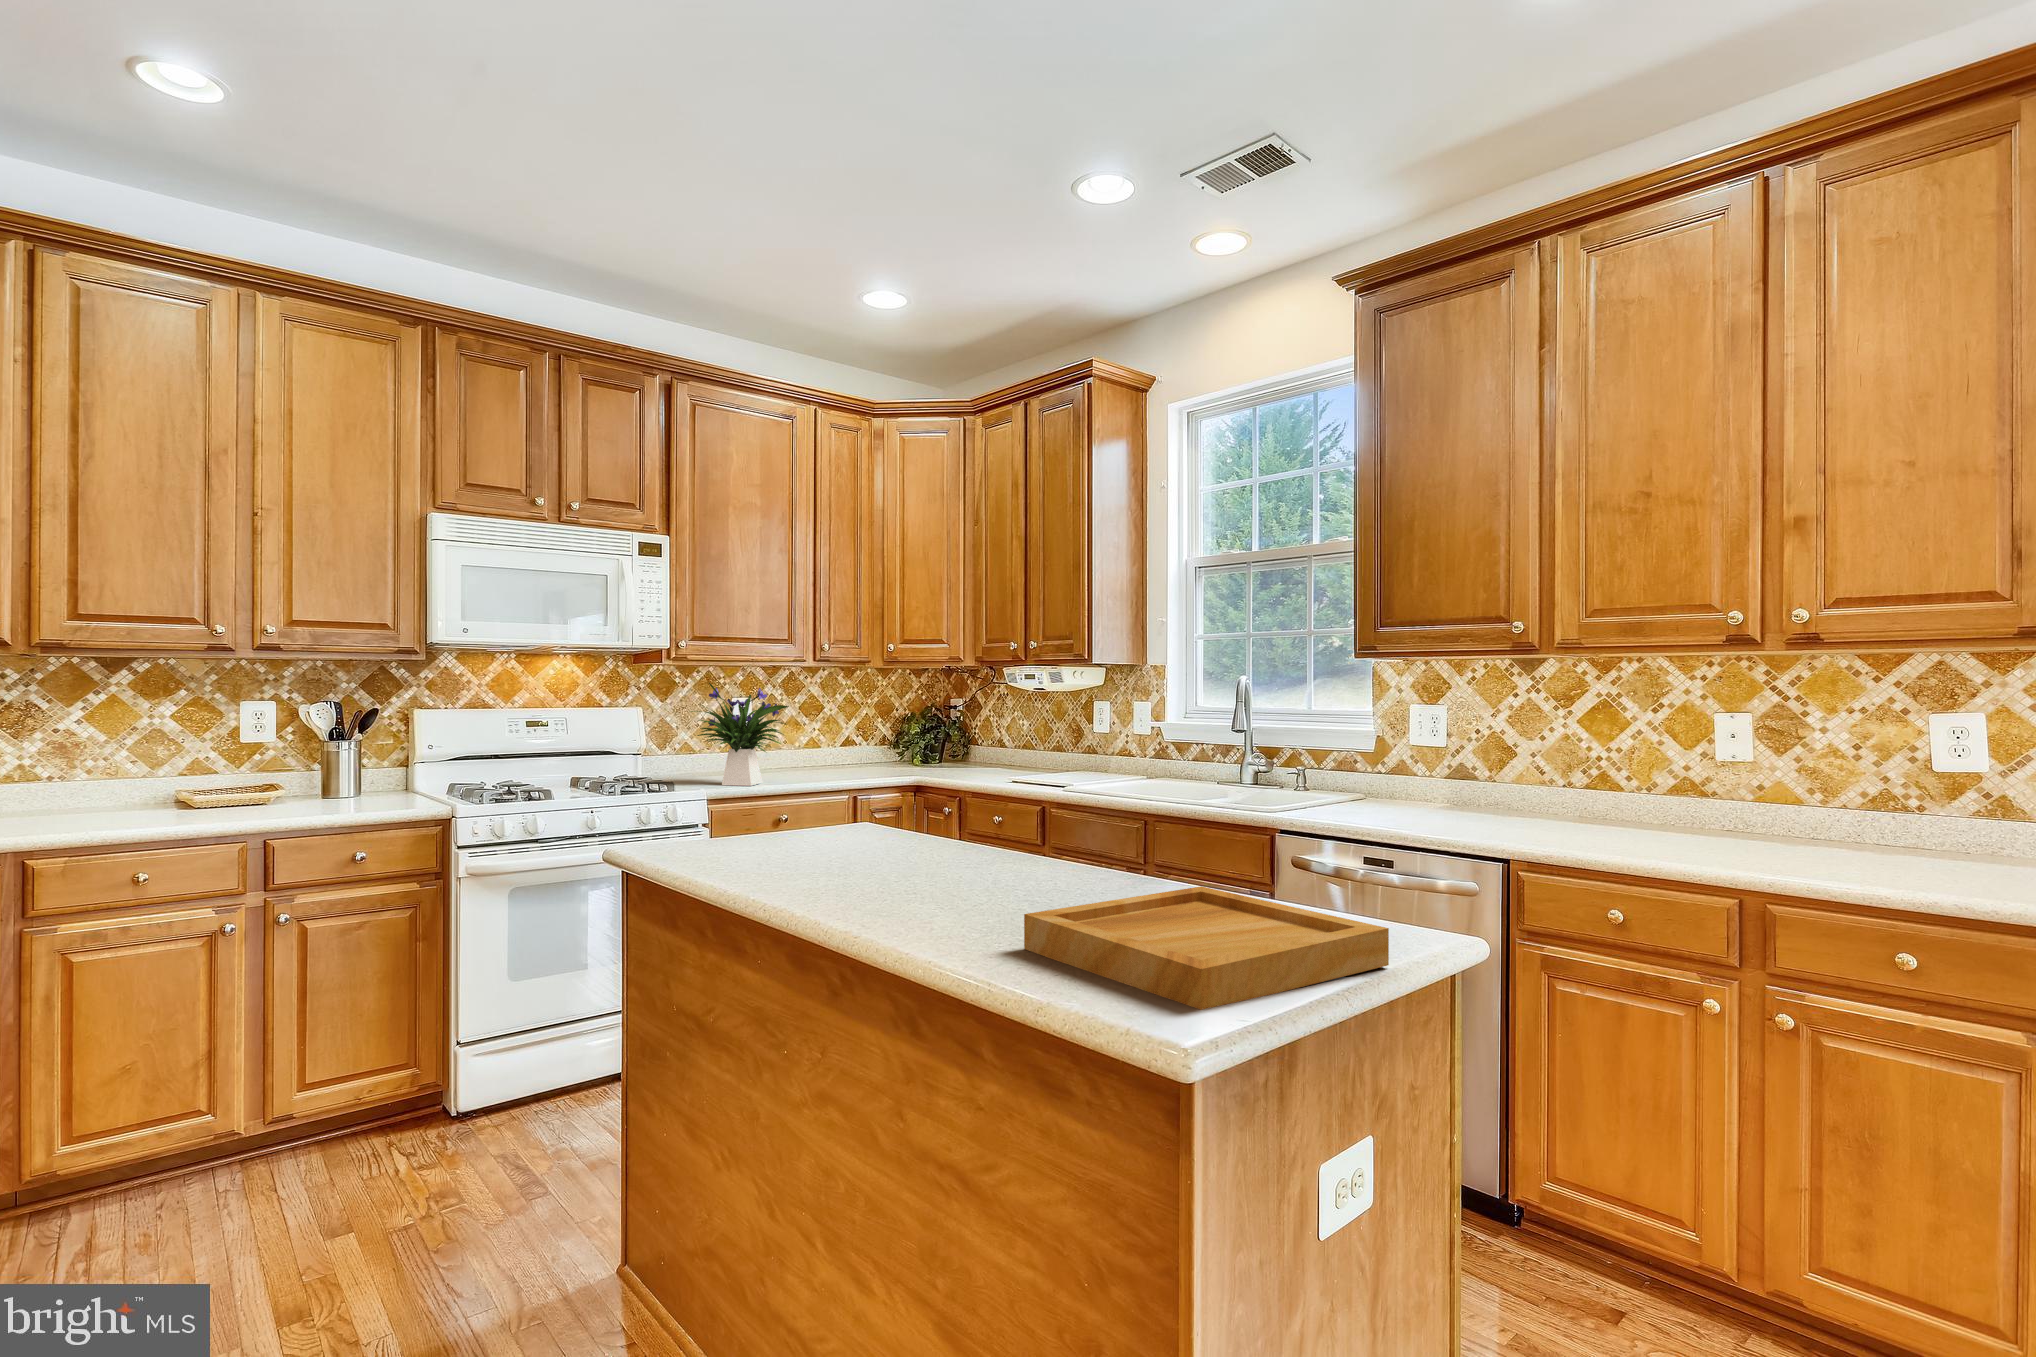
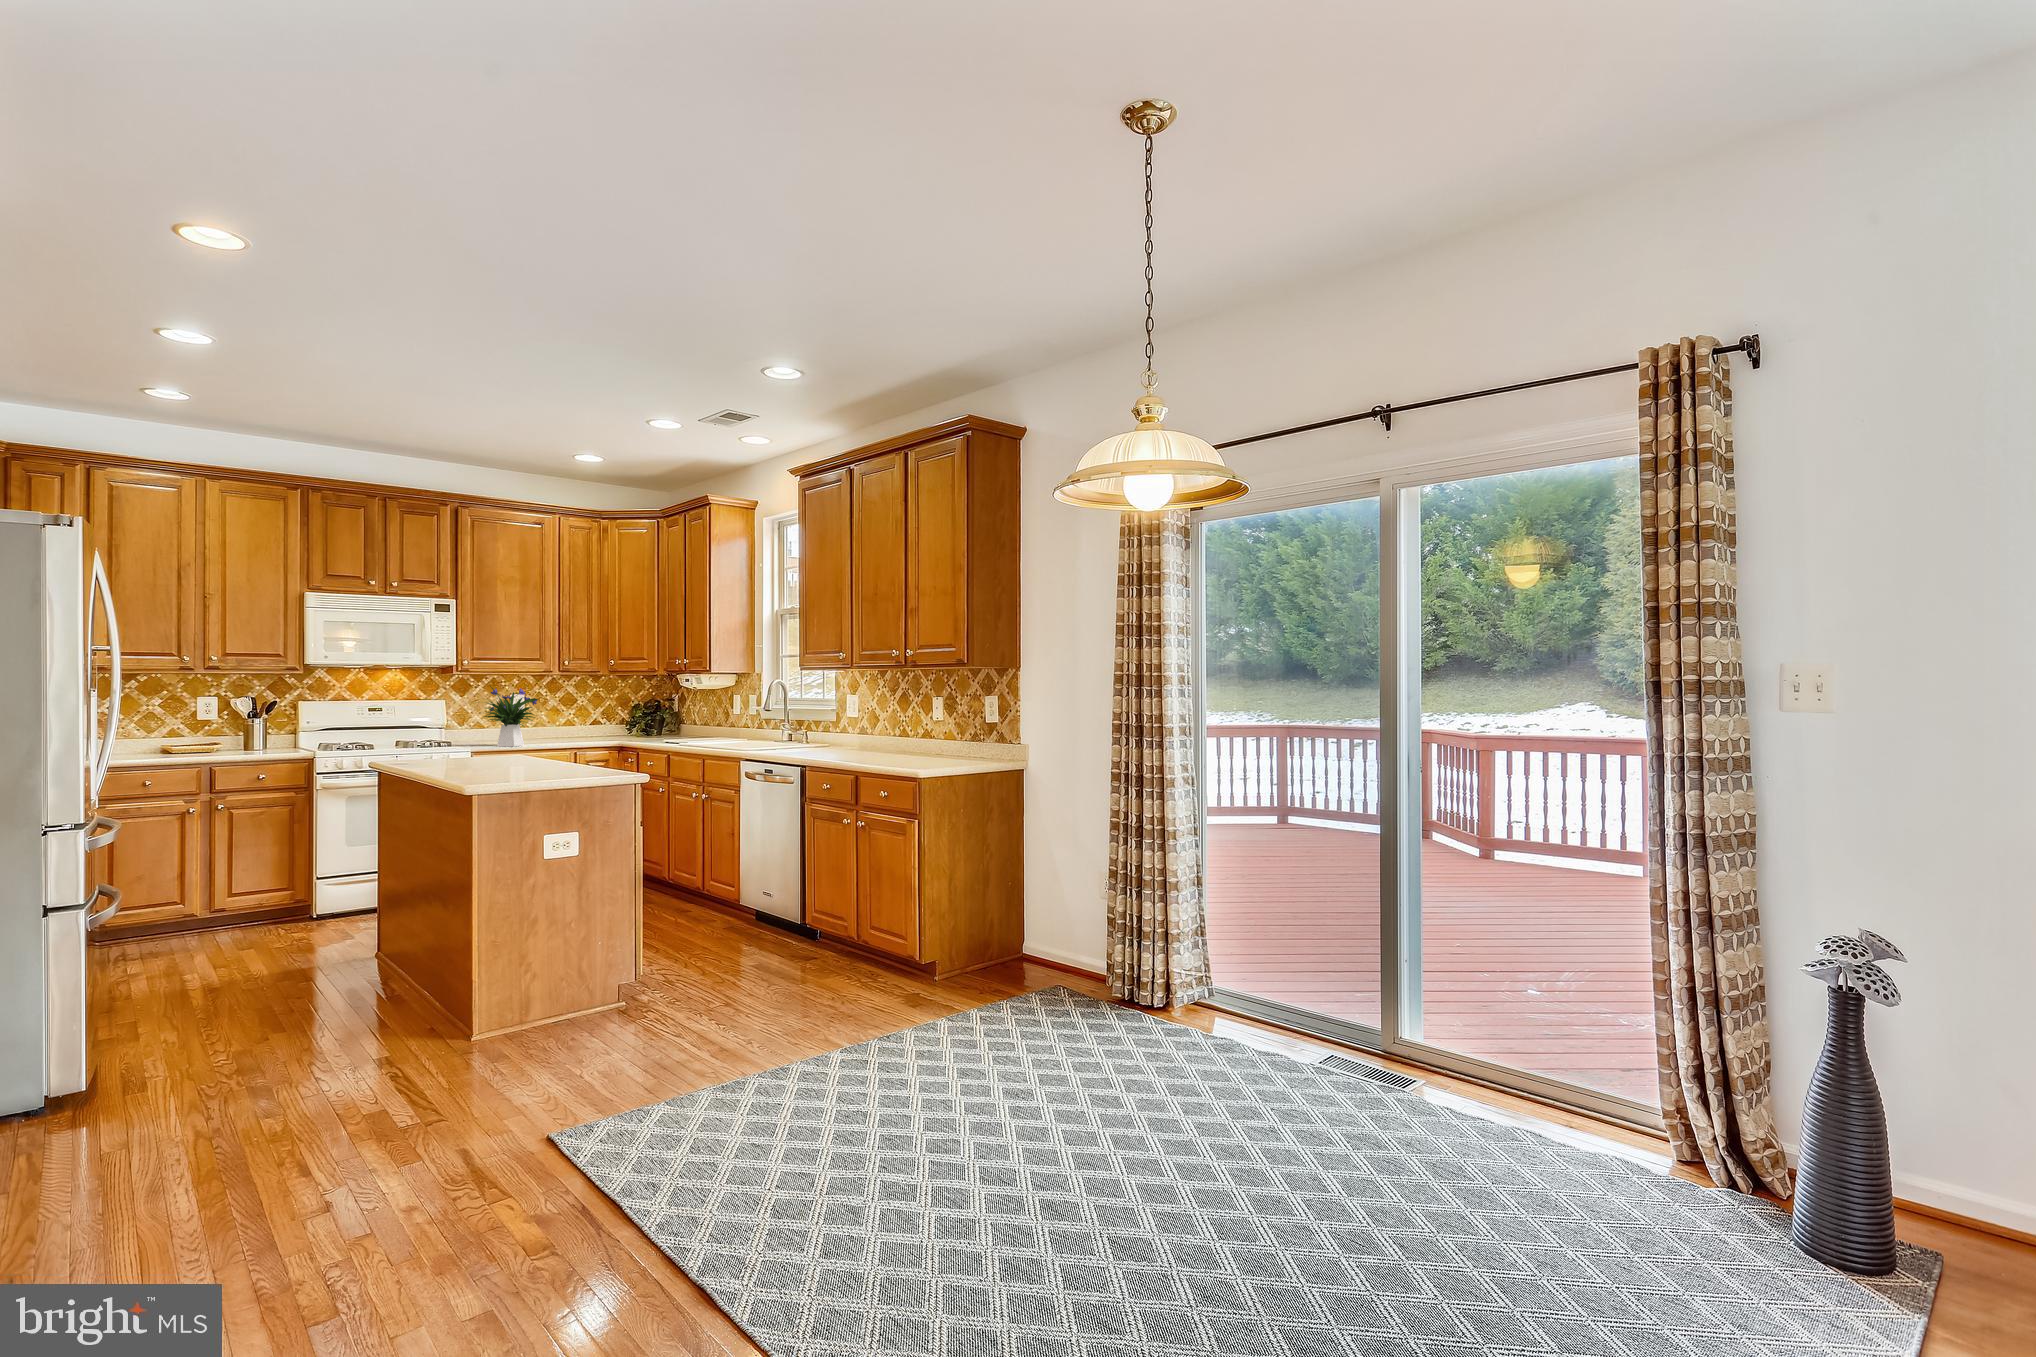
tray: present [1024,886,1389,1010] -> none [487,761,604,785]

